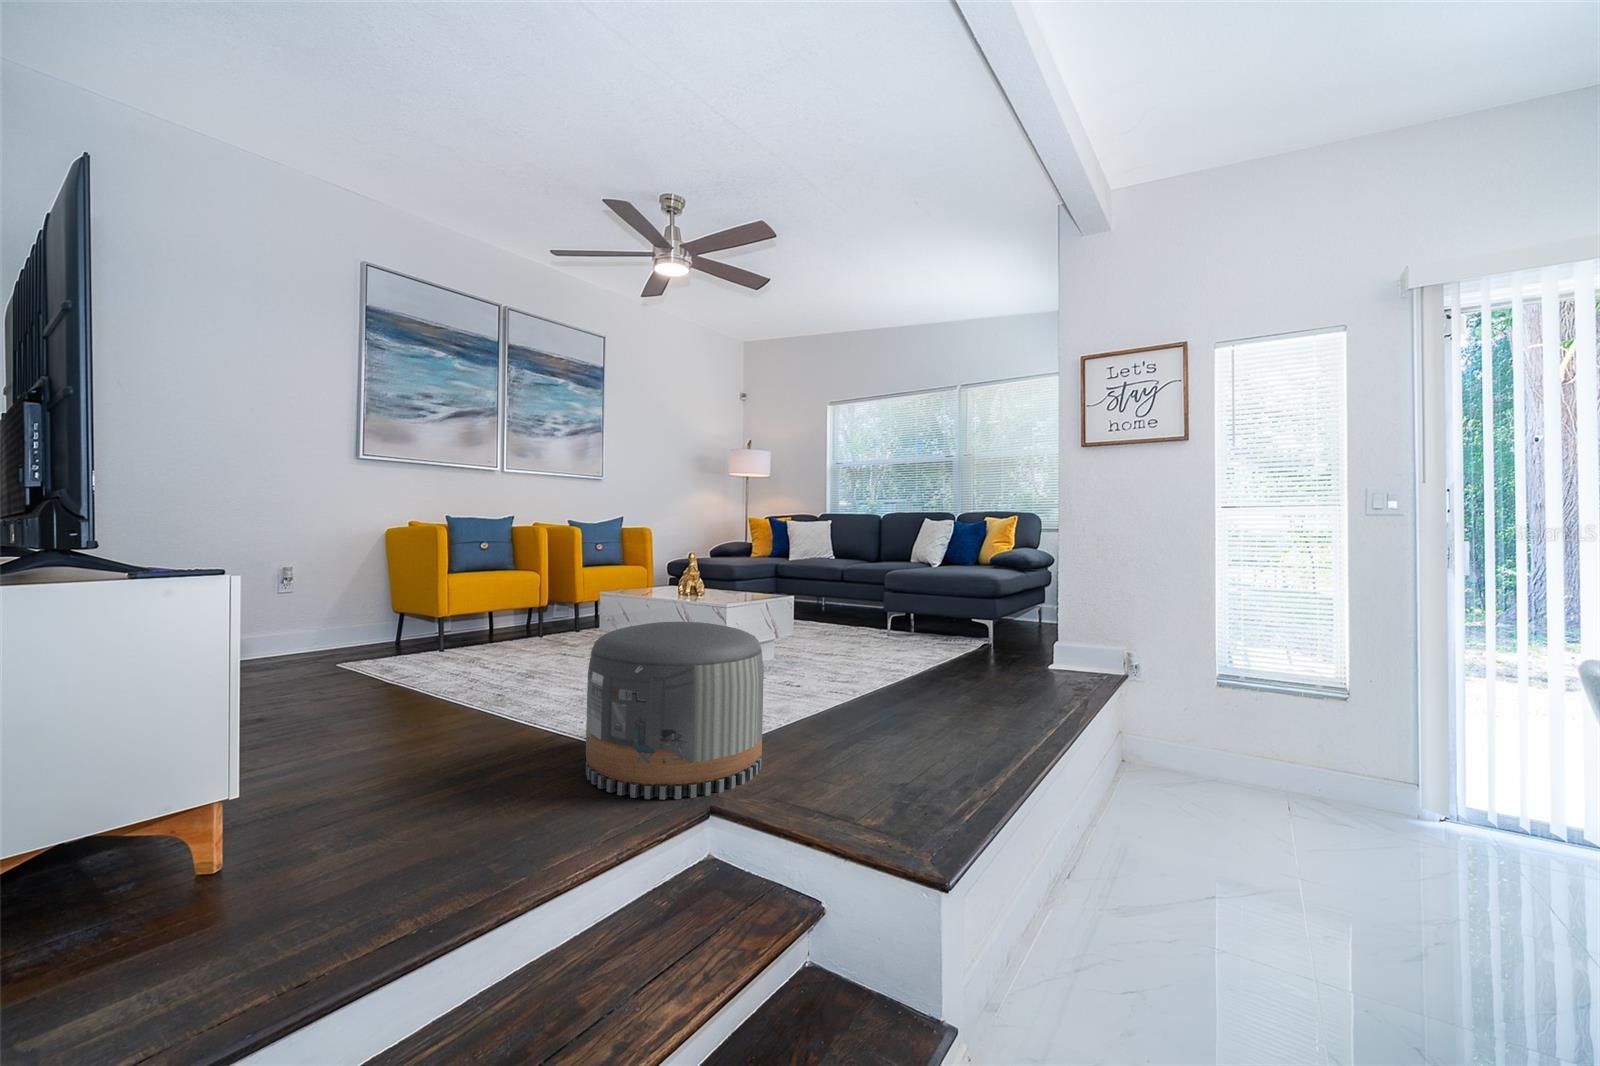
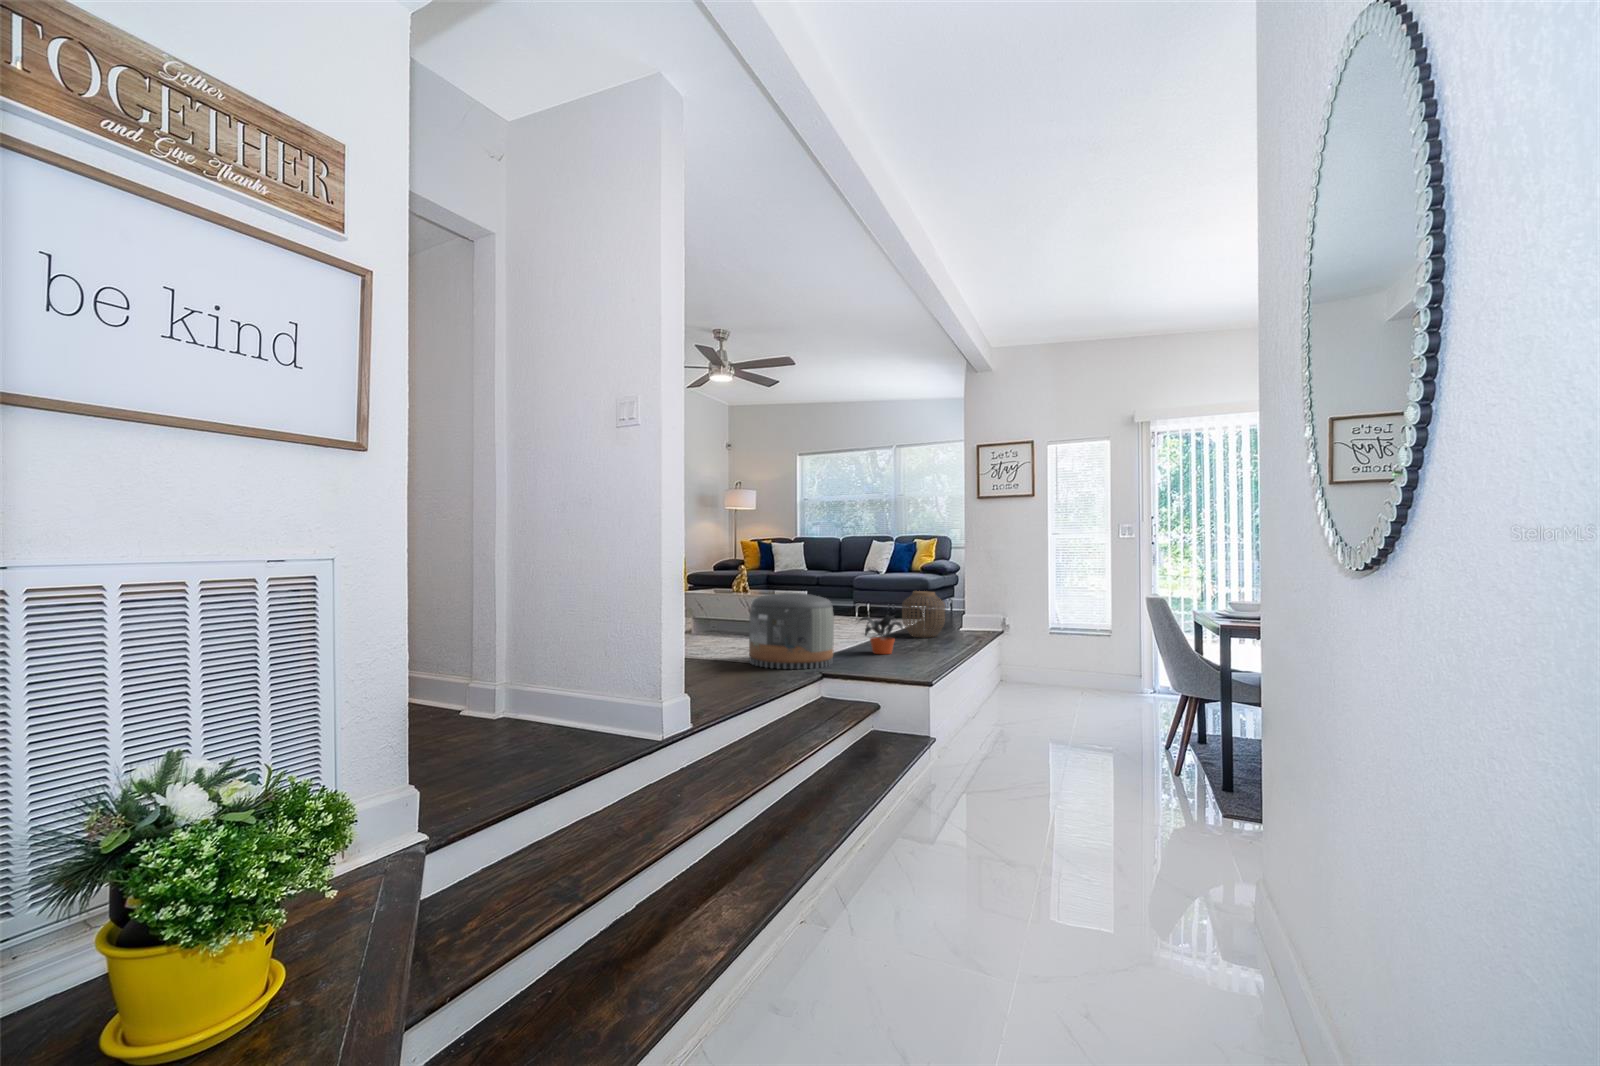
woven basket: none [942,605,1018,687] -> present [902,591,945,637]
potted plant: none [832,660,927,743] -> present [859,615,903,654]

